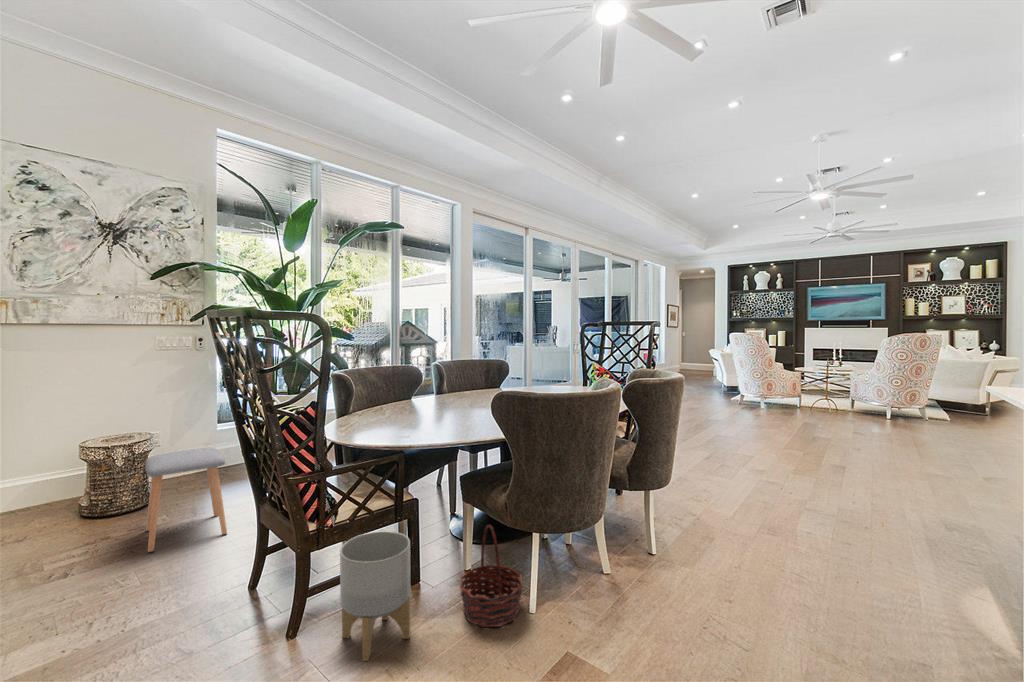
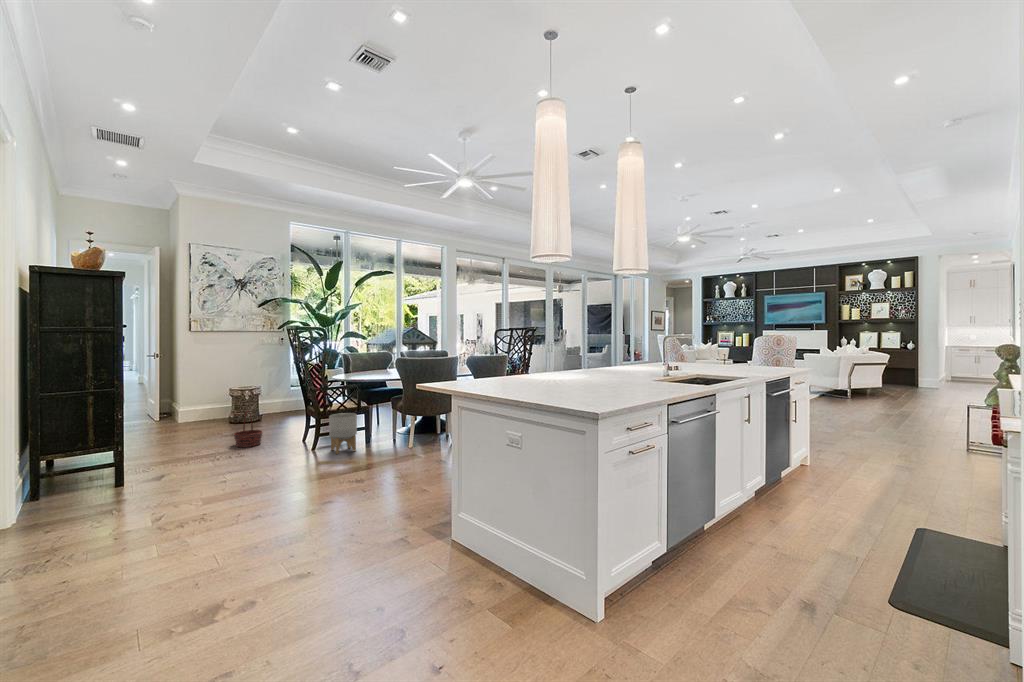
stool: present [145,448,227,553] -> none [258,390,293,432]
basket: present [460,525,523,627] -> present [234,411,262,447]

